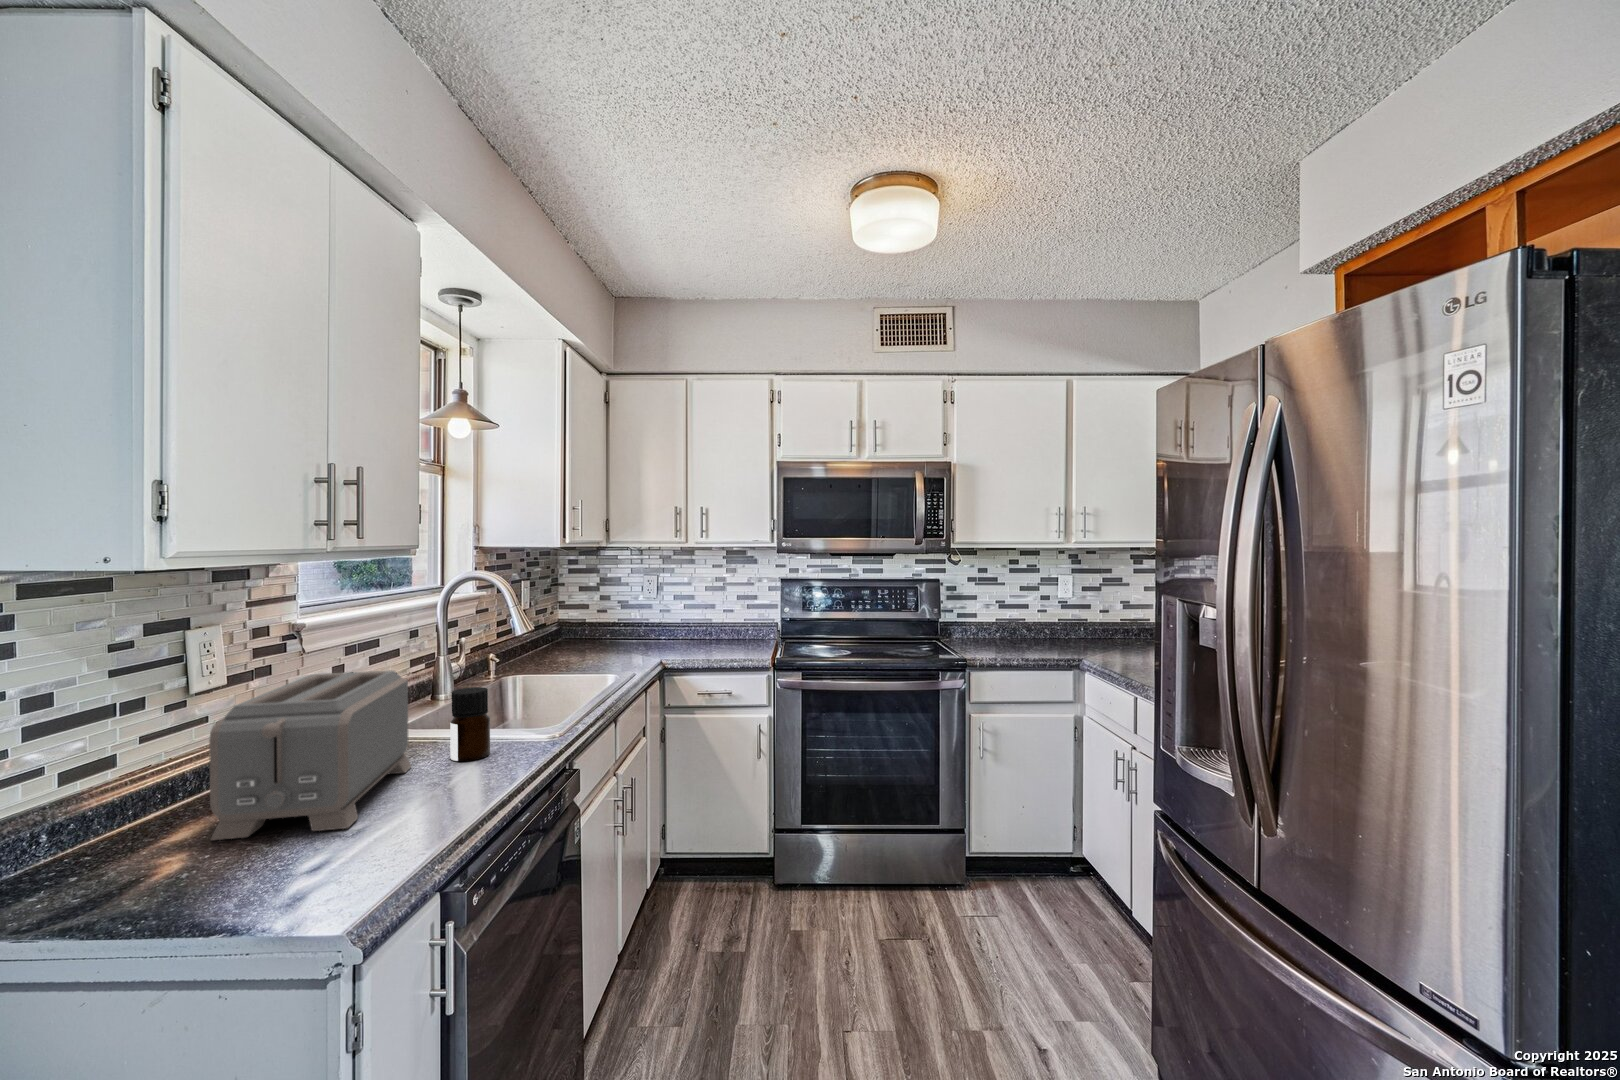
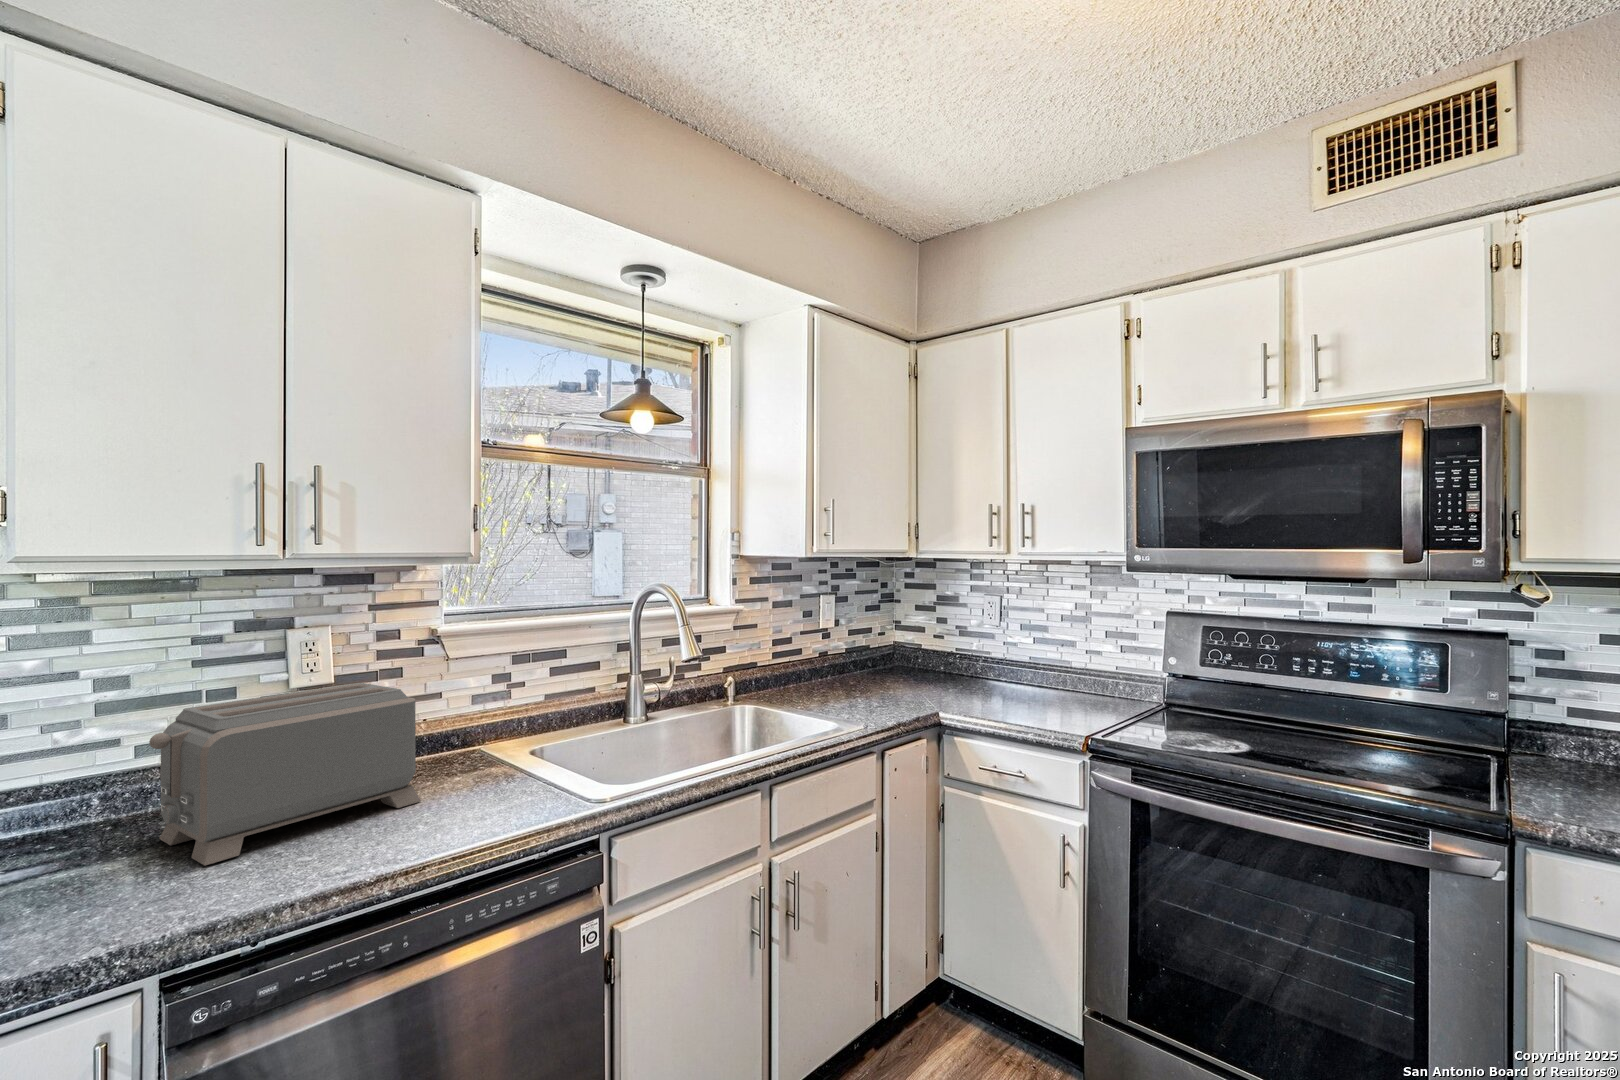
bottle: present [450,687,490,761] -> none [455,720,502,810]

